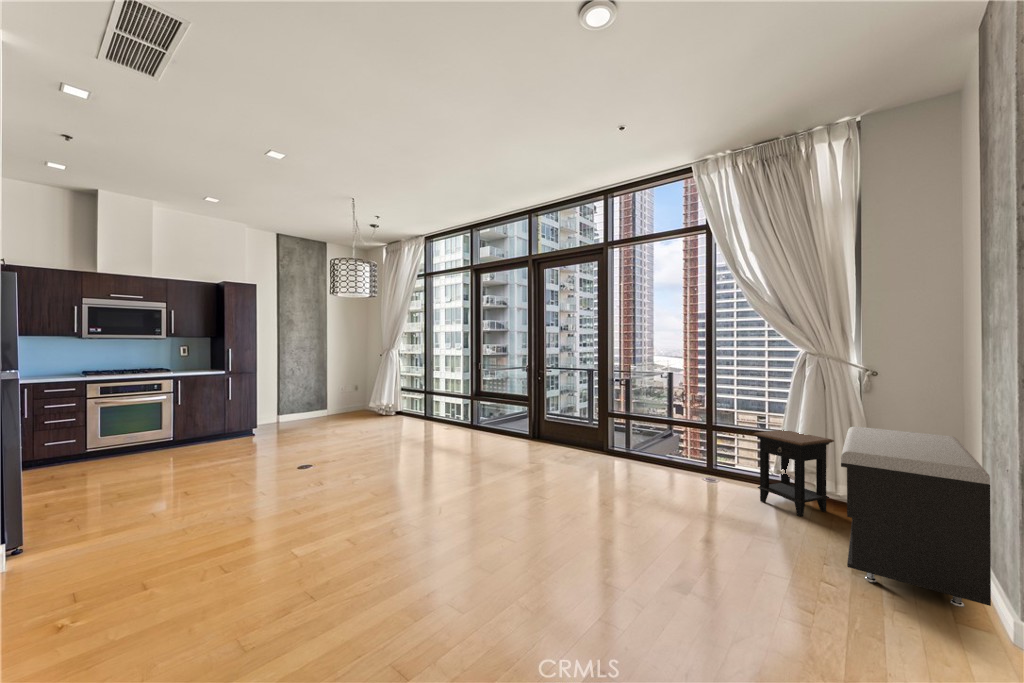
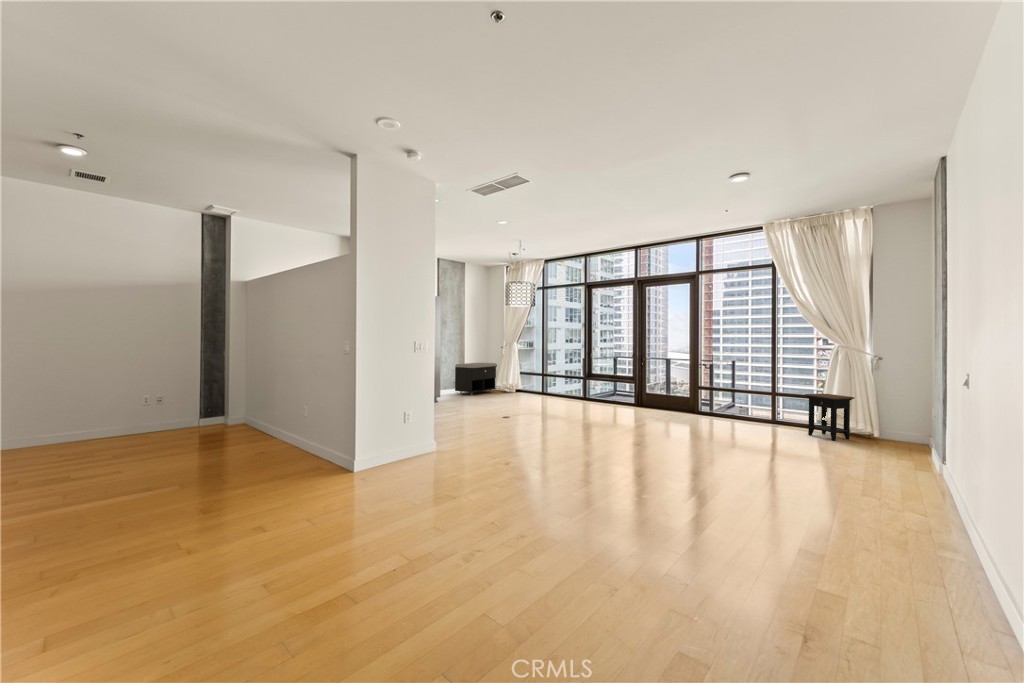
storage bench: present [841,426,991,607] -> present [455,362,497,395]

